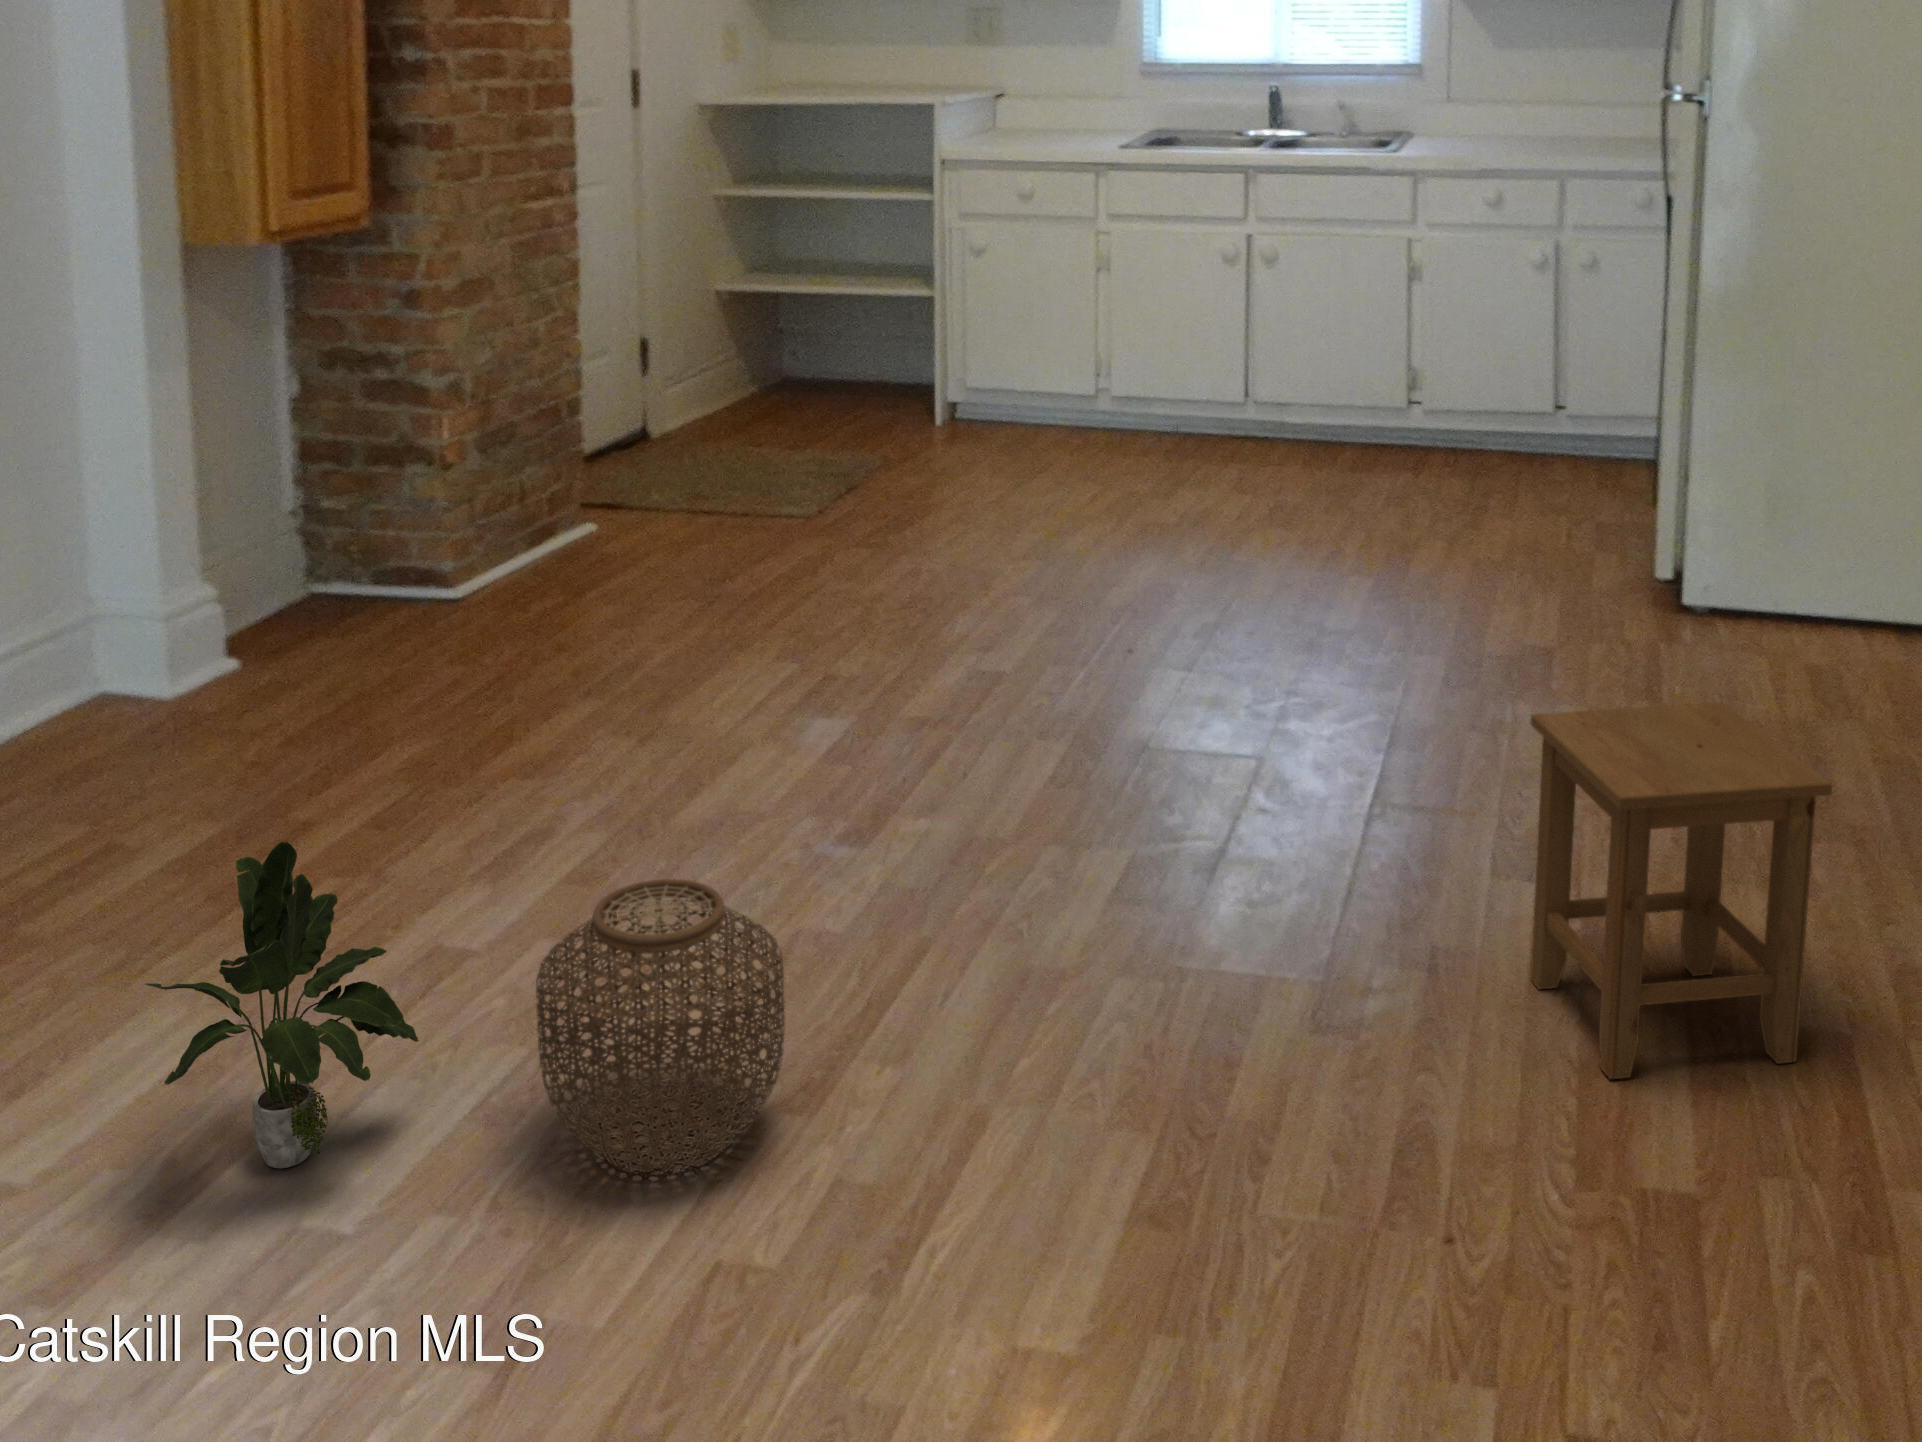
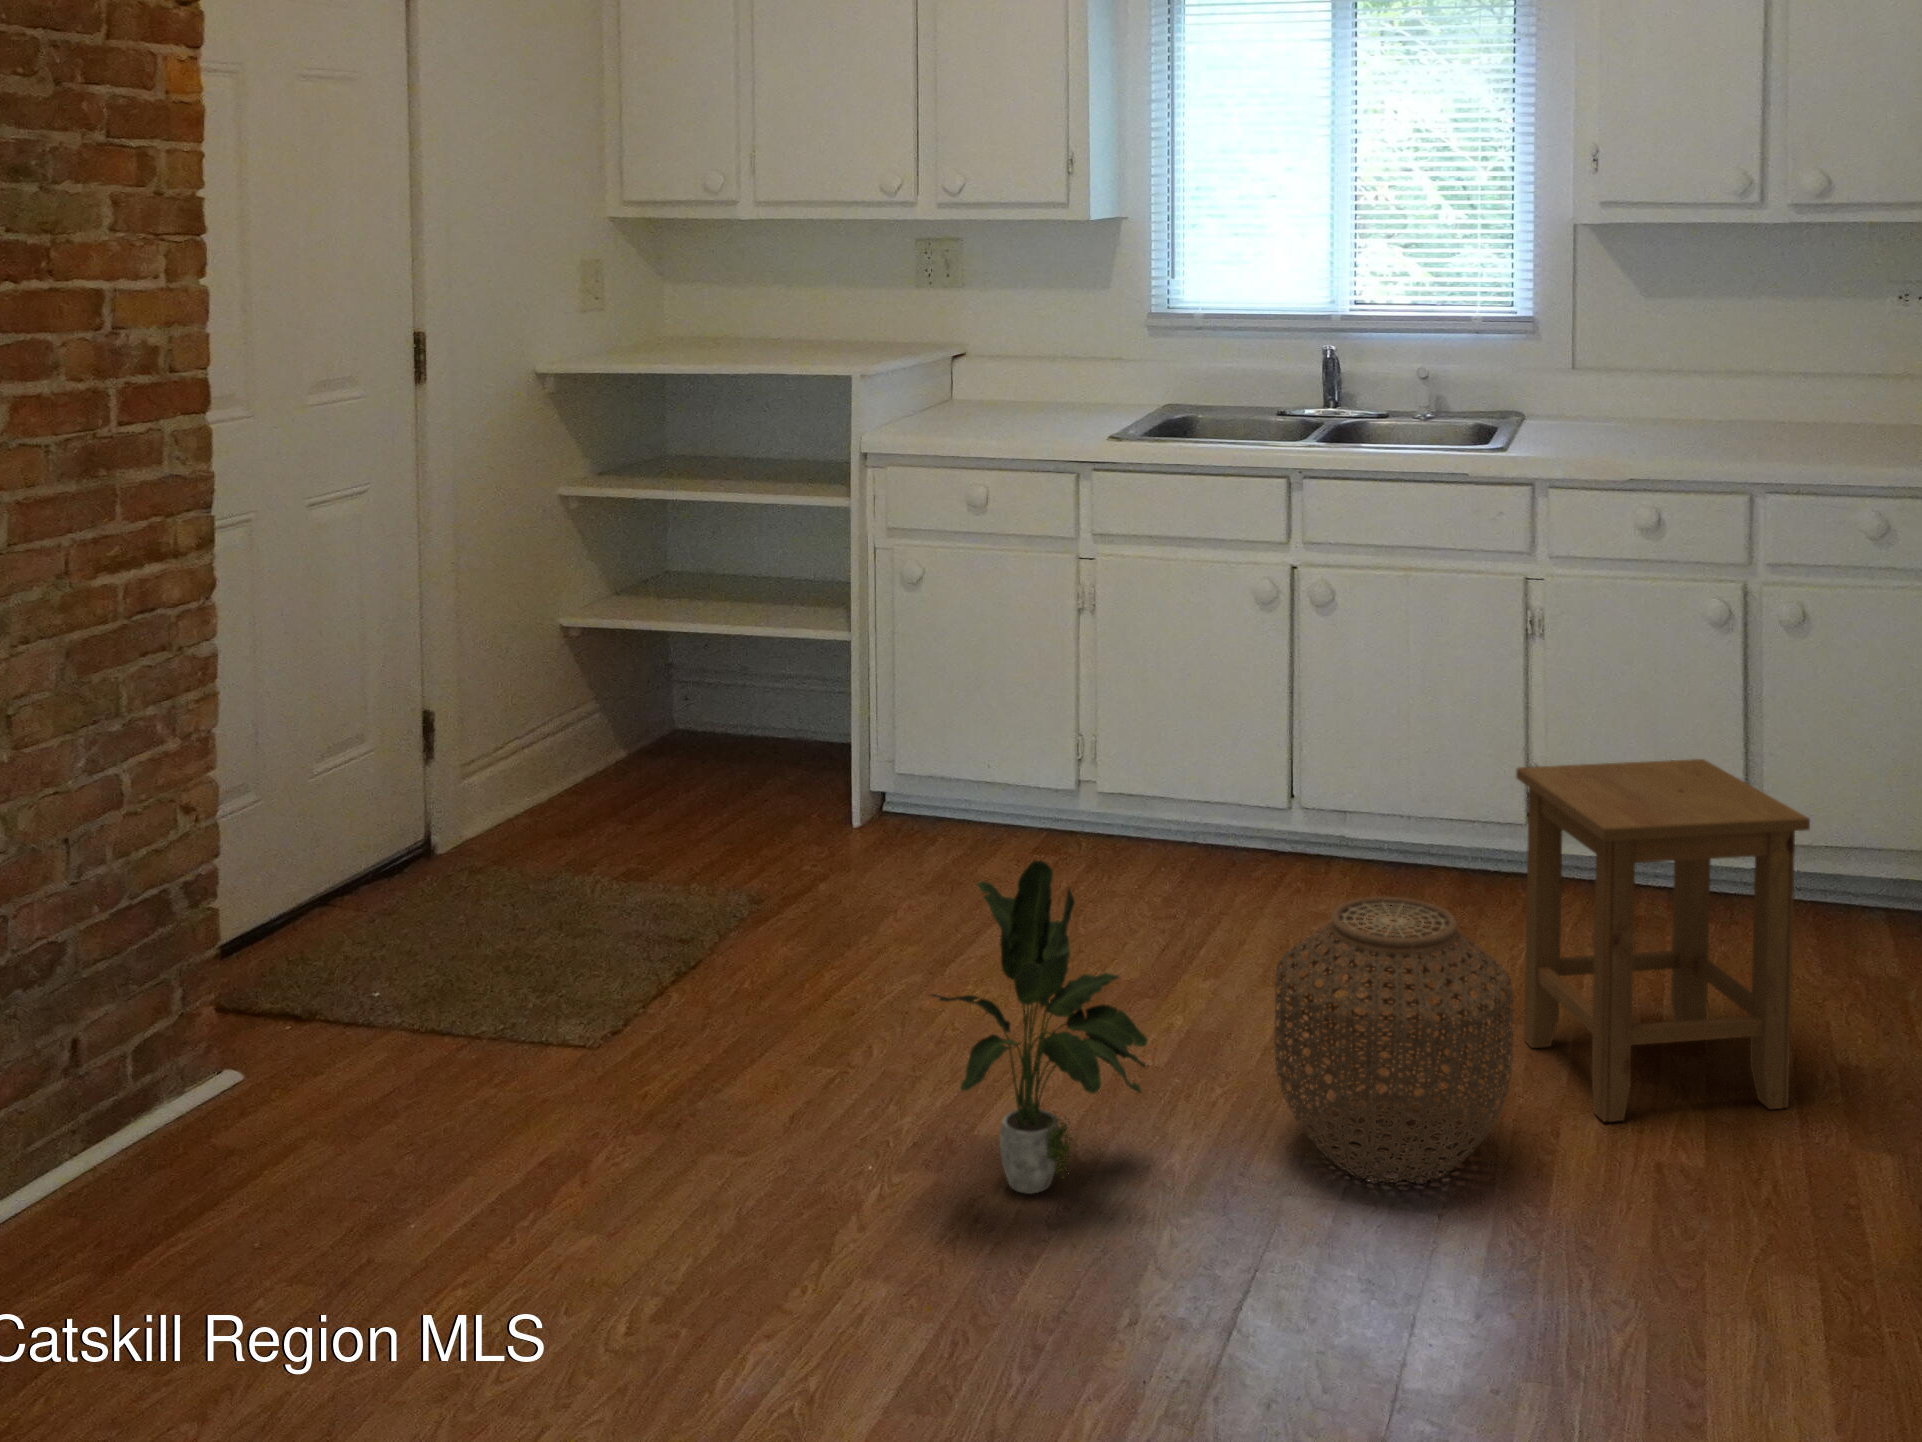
potted plant: present [146,841,419,1168] -> present [931,860,1148,1194]
woven basket: present [536,879,785,1173] -> present [1275,897,1513,1183]

